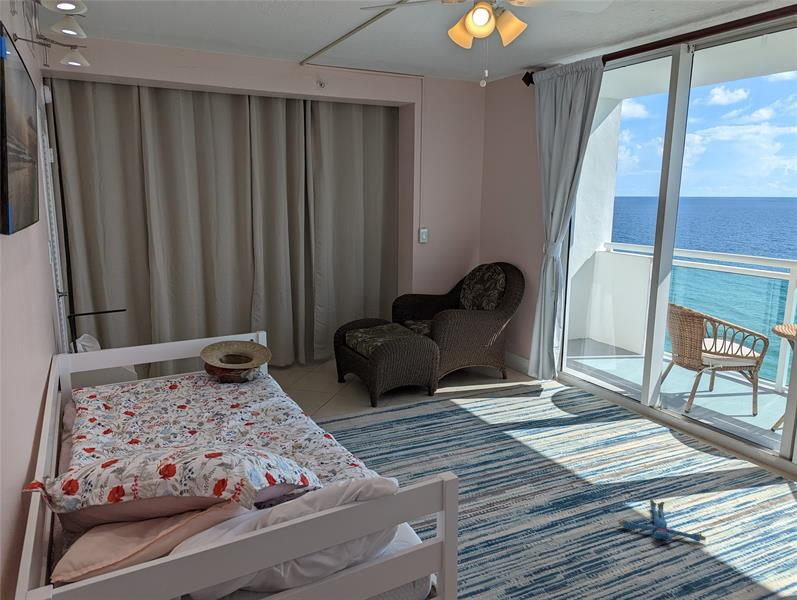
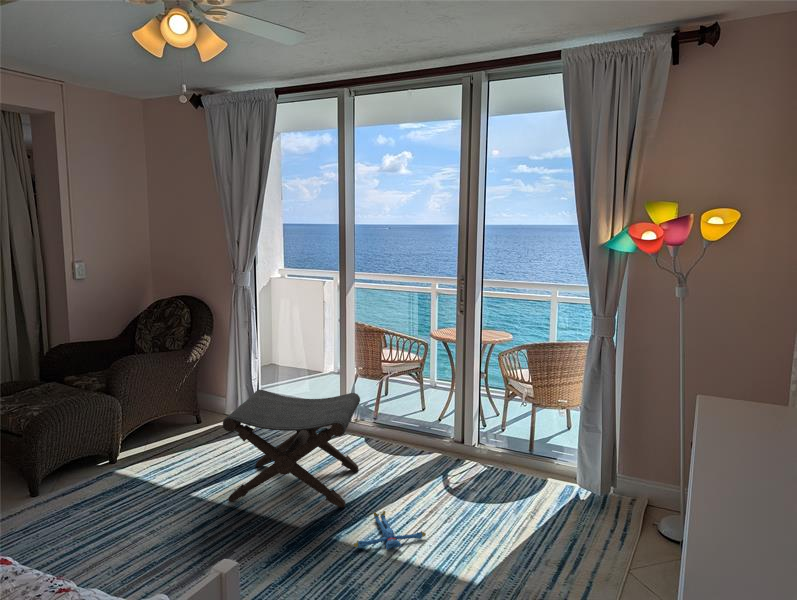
footstool: none [512,356,658,486] -> present [223,390,360,508]

